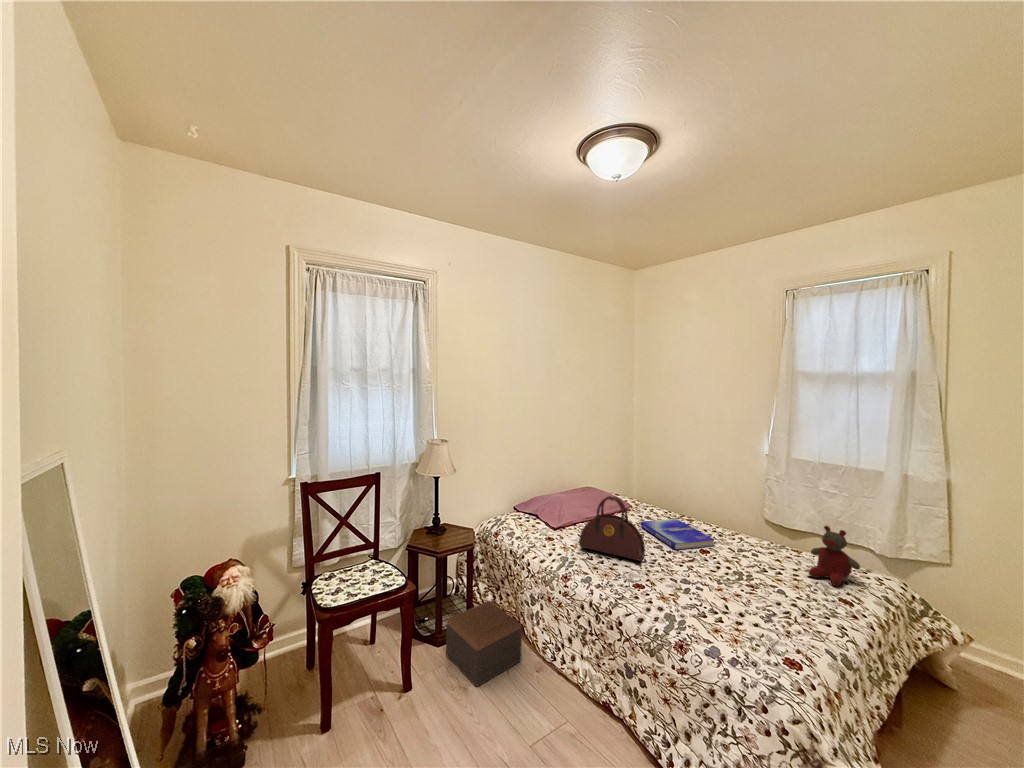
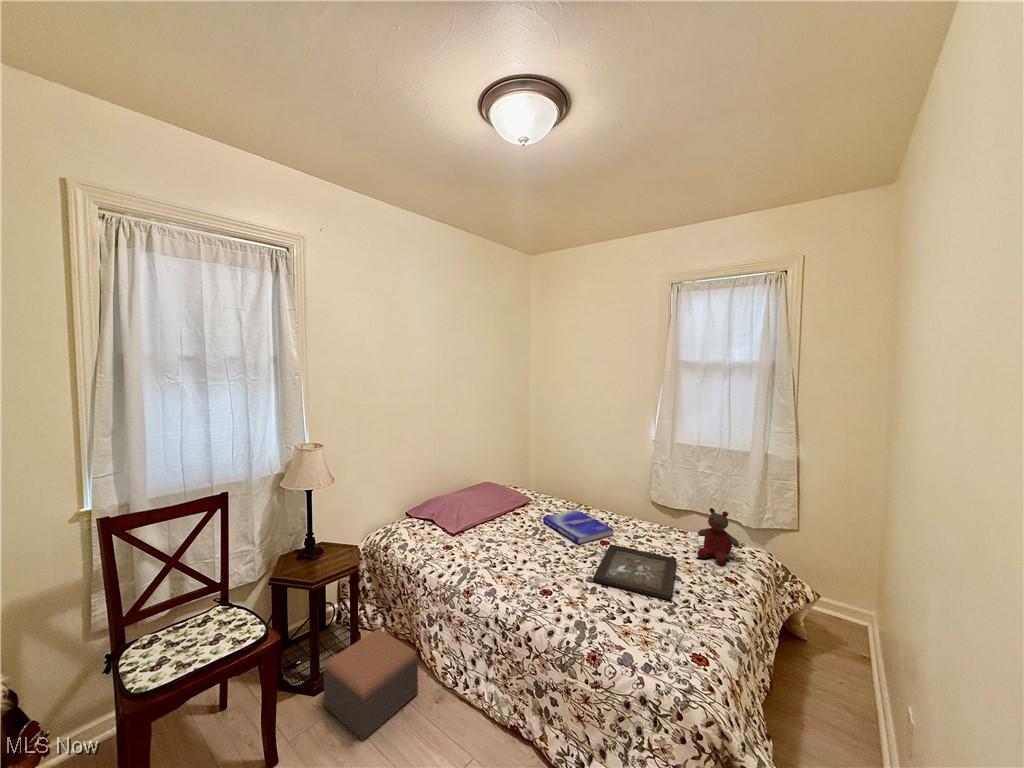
handbag: present [579,496,645,561] -> none [482,496,550,562]
tray: none [687,553,783,609] -> present [593,544,677,599]

